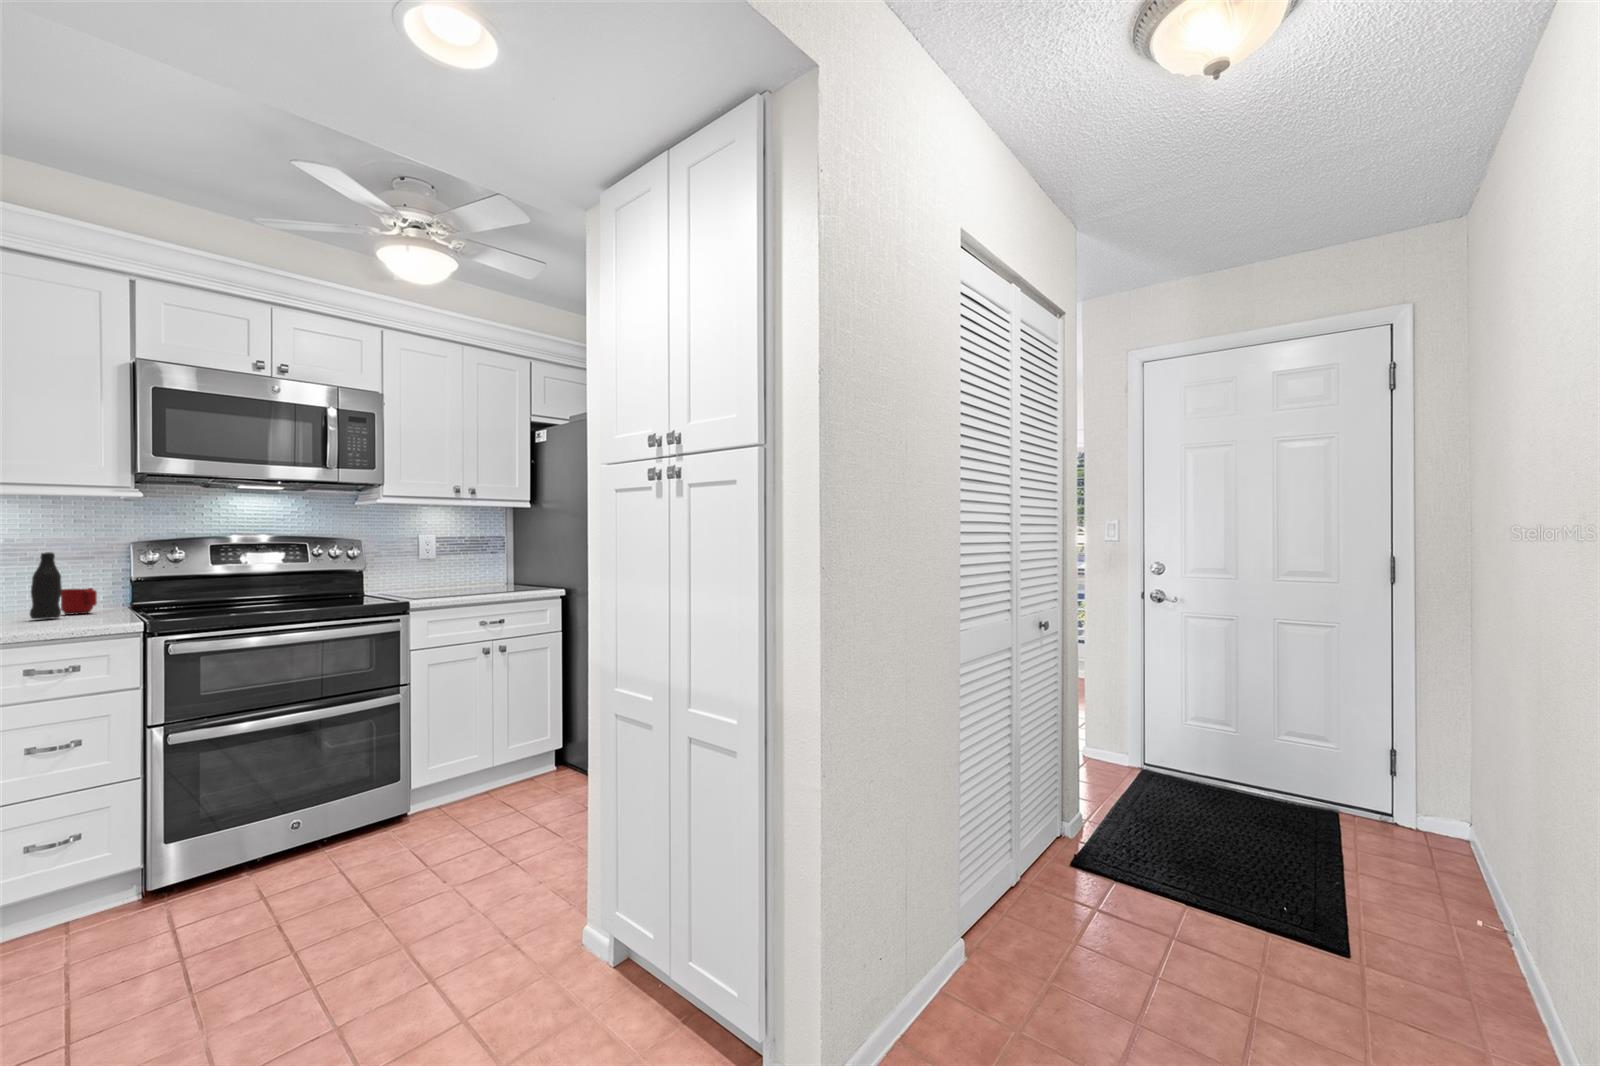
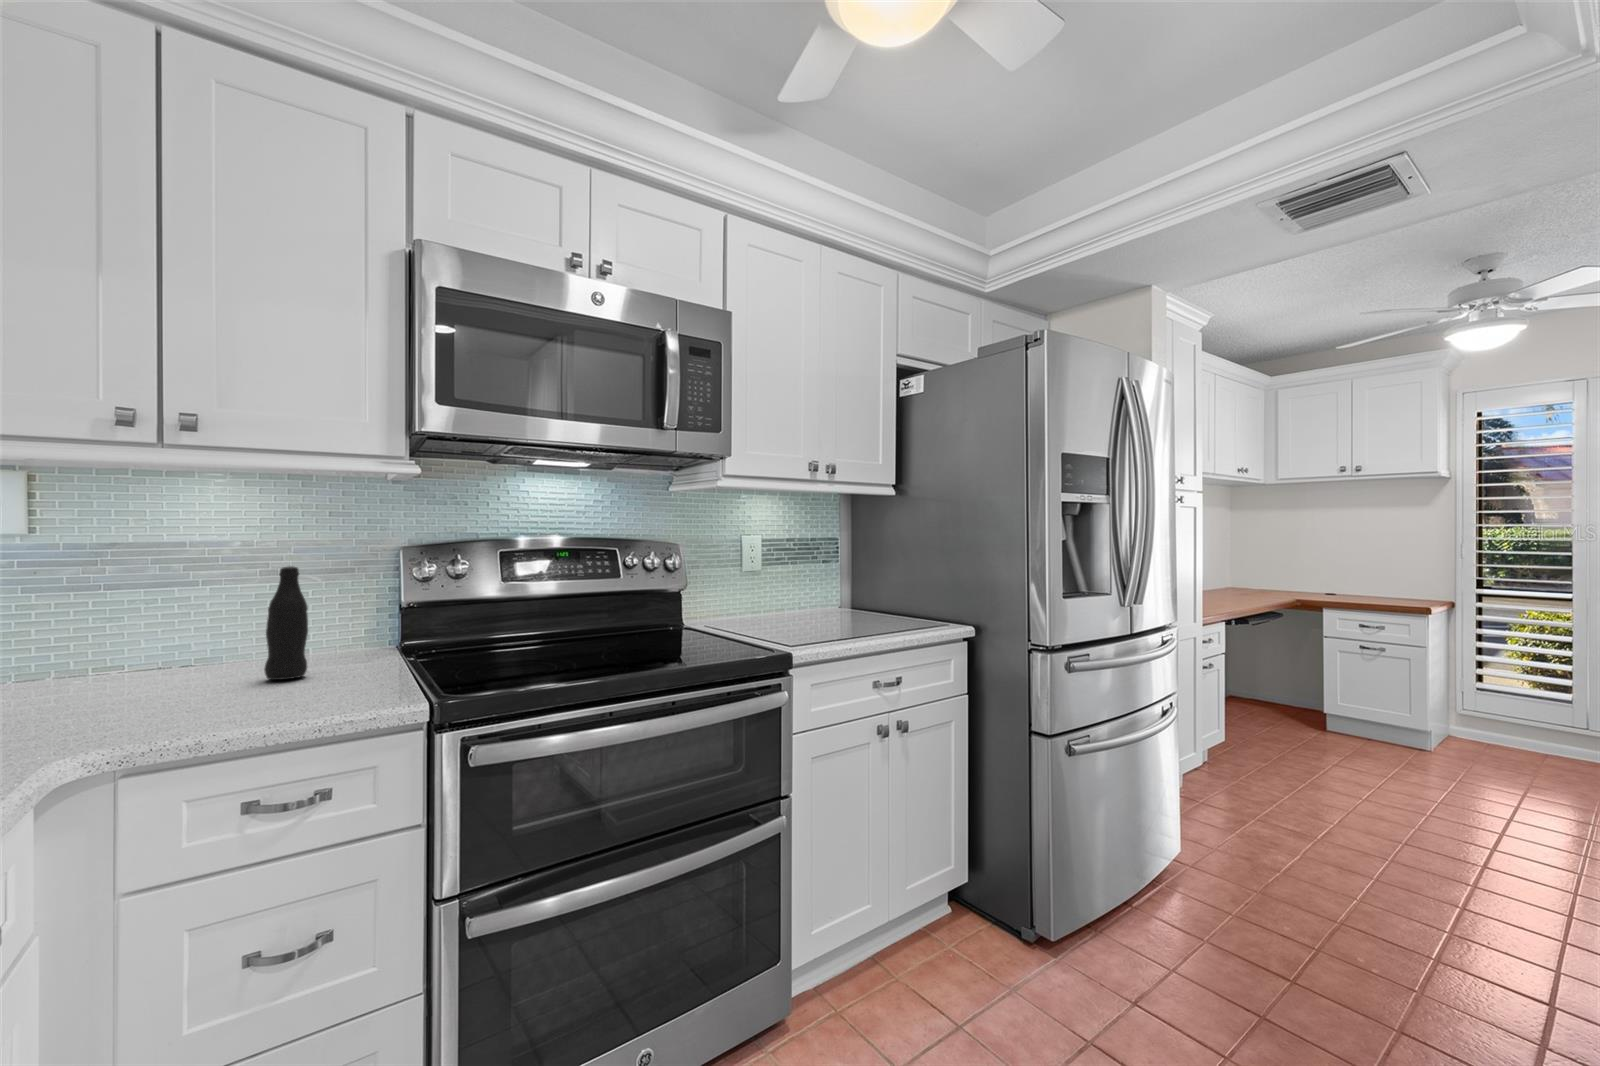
mug: present [61,588,97,615] -> none [308,620,354,664]

